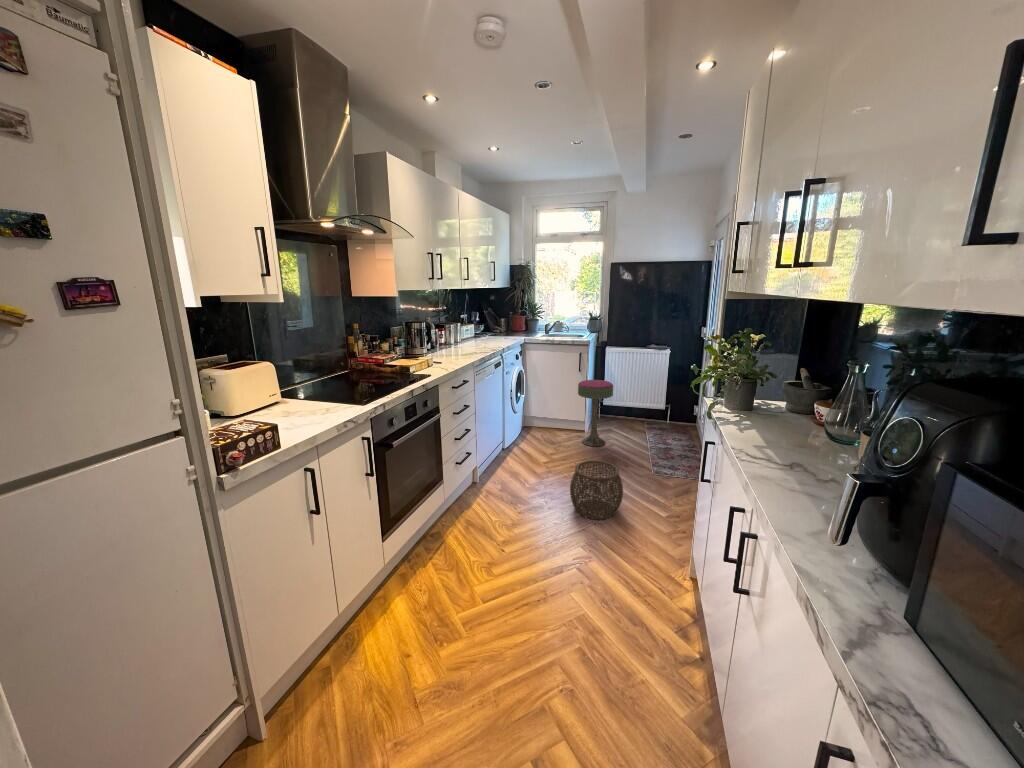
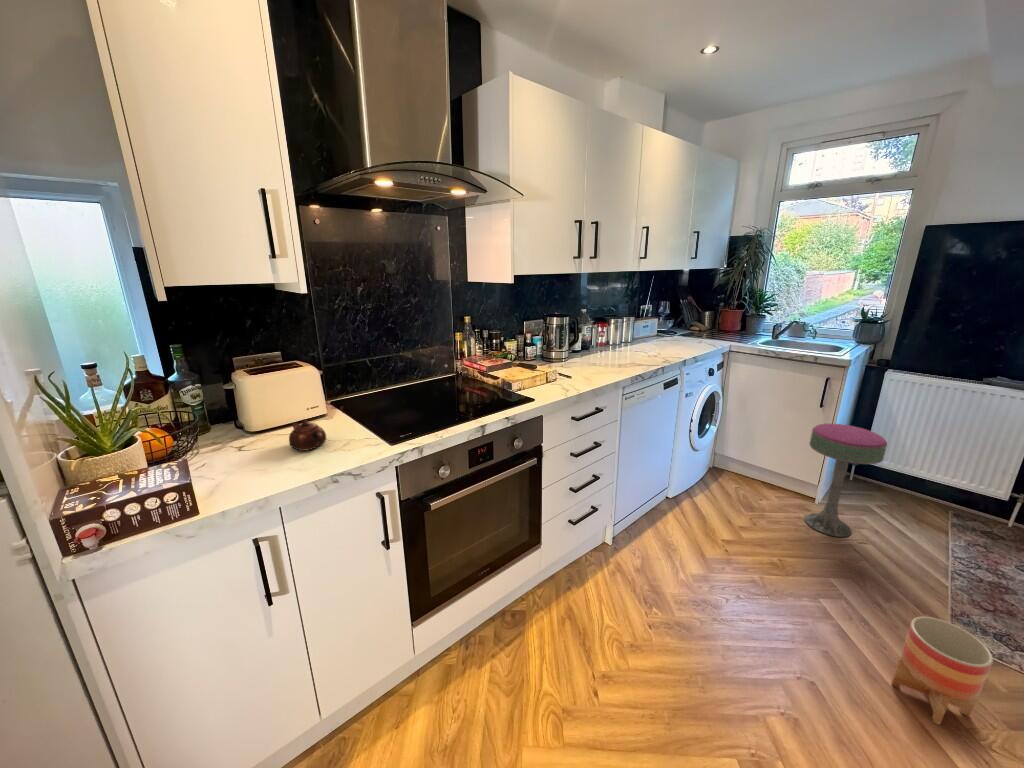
teapot: none [284,394,321,416] -> present [289,419,326,451]
planter: none [633,457,665,505] -> present [891,617,993,725]
woven basket: present [570,460,623,520] -> none [745,585,867,717]

